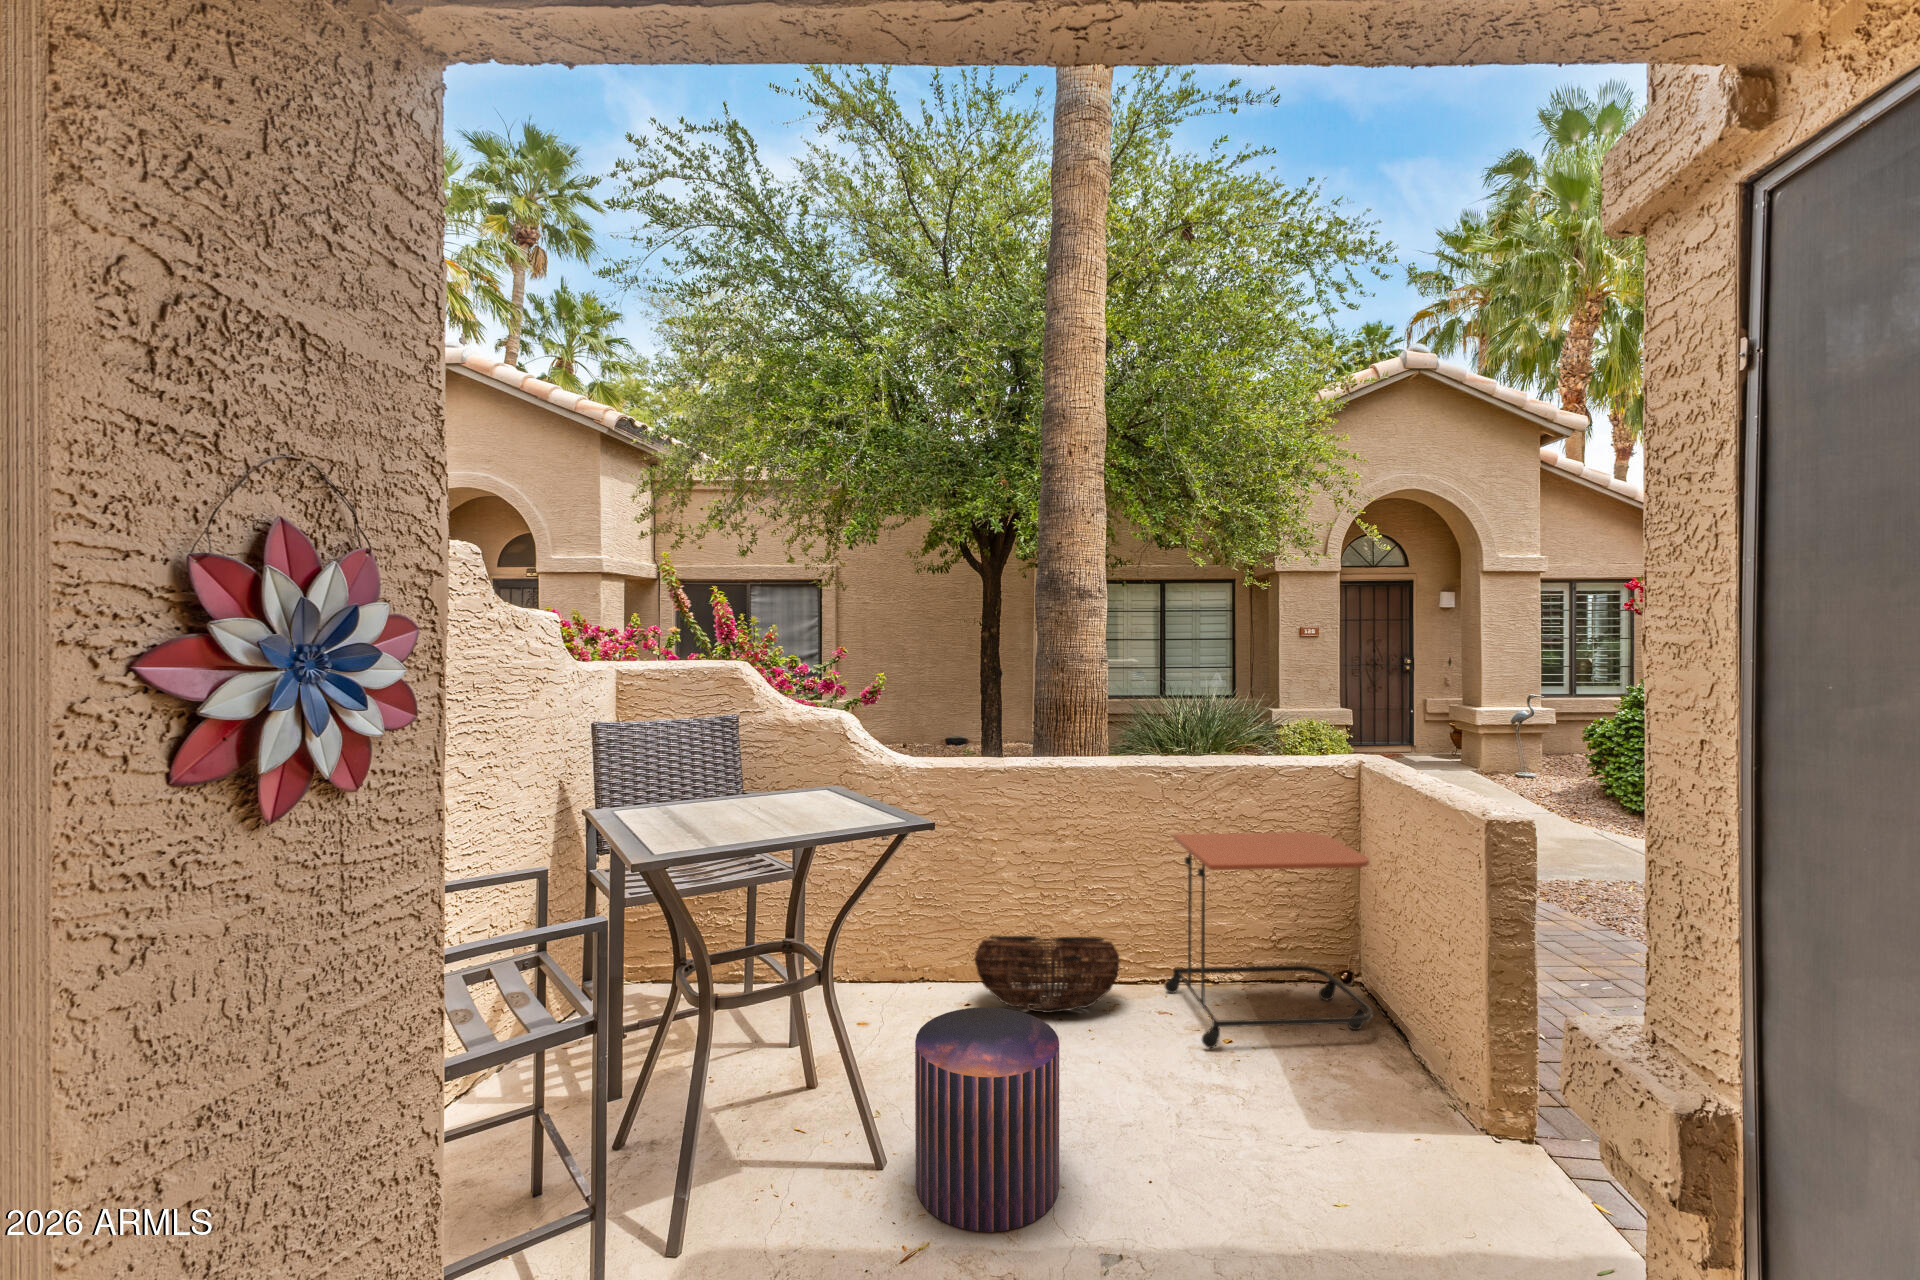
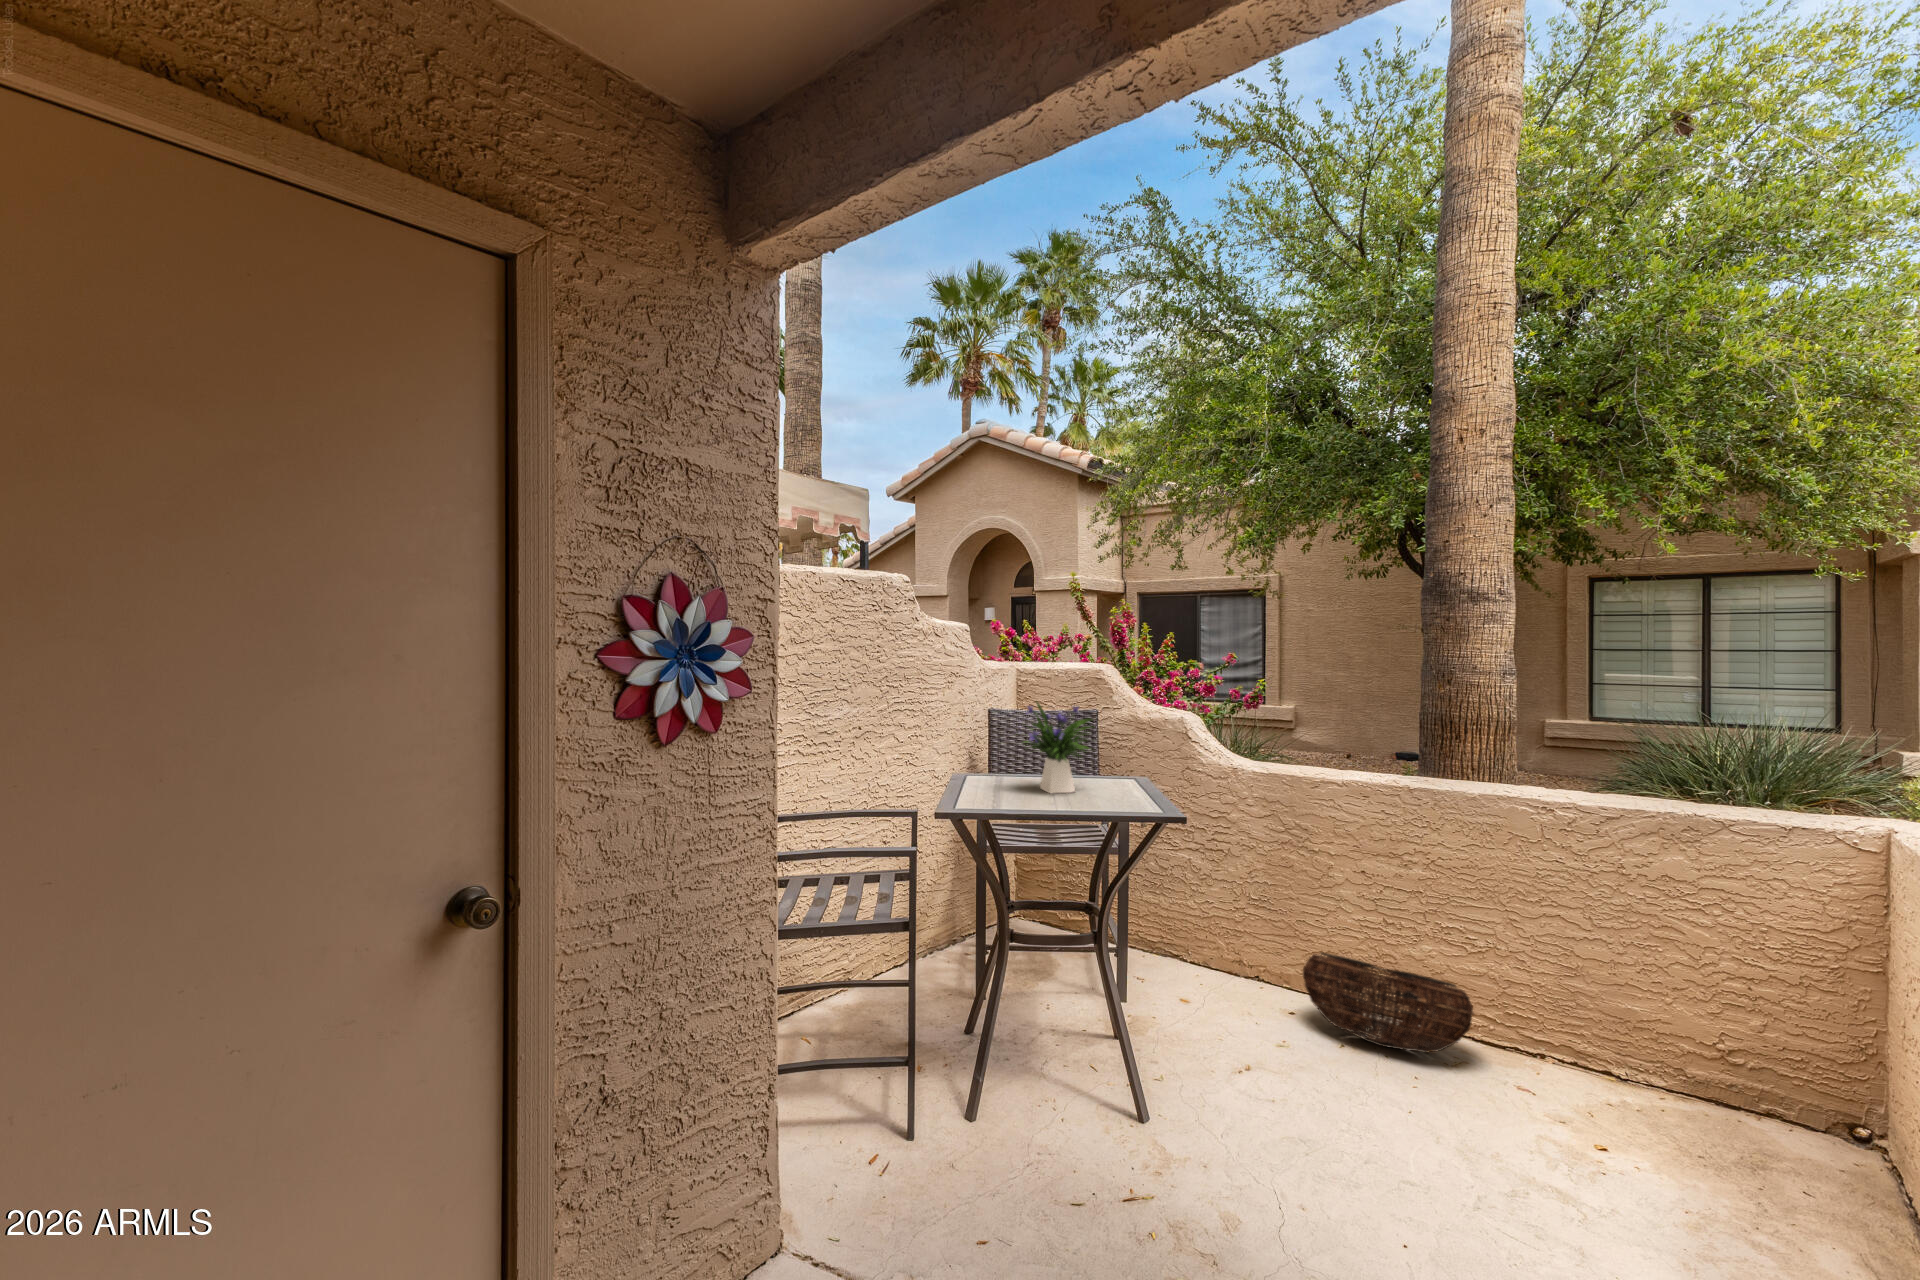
flower arrangement: none [679,704,790,817] -> present [1021,702,1095,793]
side table: present [1164,832,1372,1048] -> none [1543,886,1859,1195]
pouf: present [915,1007,1059,1232] -> none [1164,1001,1310,1218]

